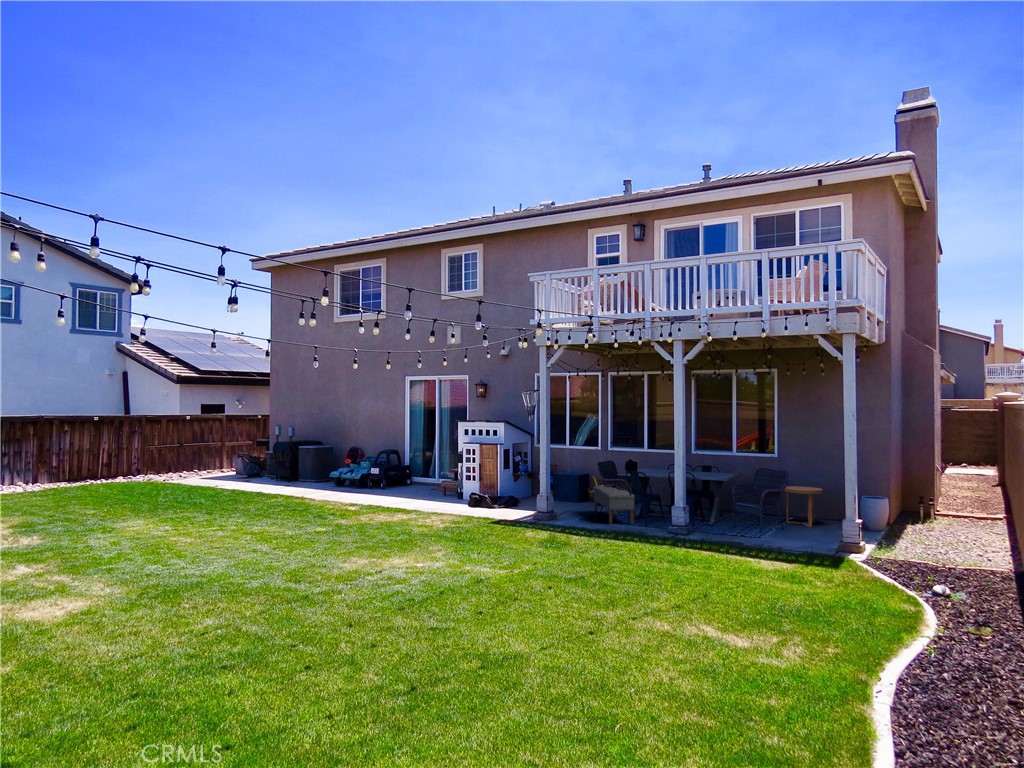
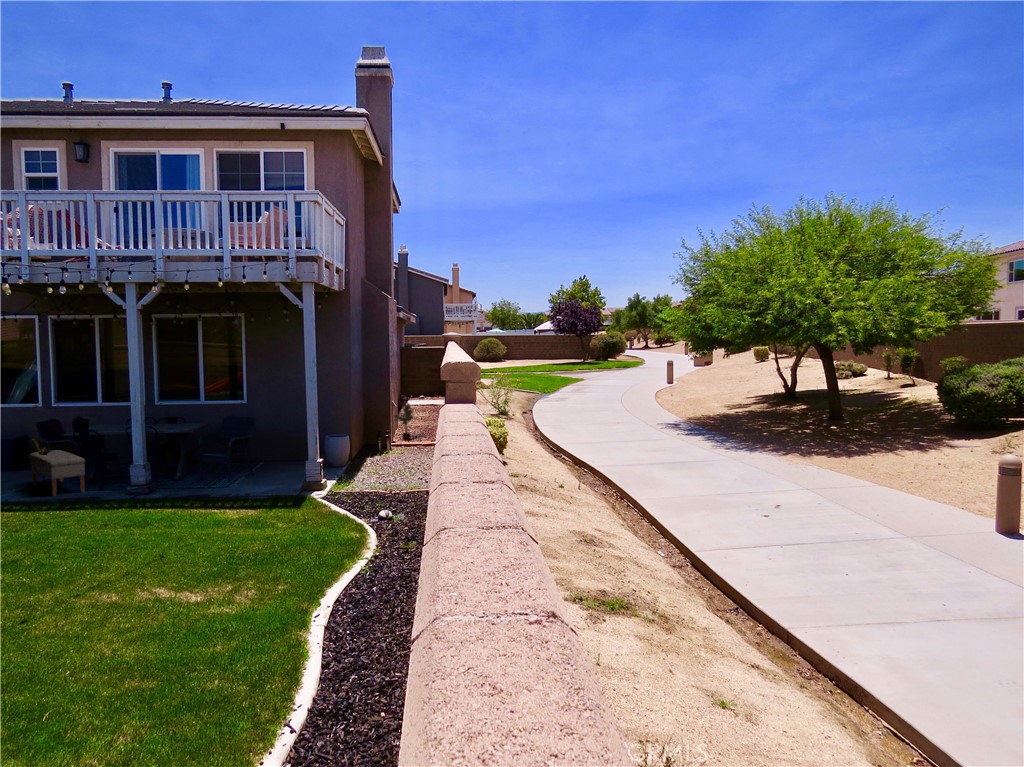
potted tree: none [938,466,967,513] -> present [394,401,413,441]
side table: present [784,486,823,527] -> none [255,431,292,470]

